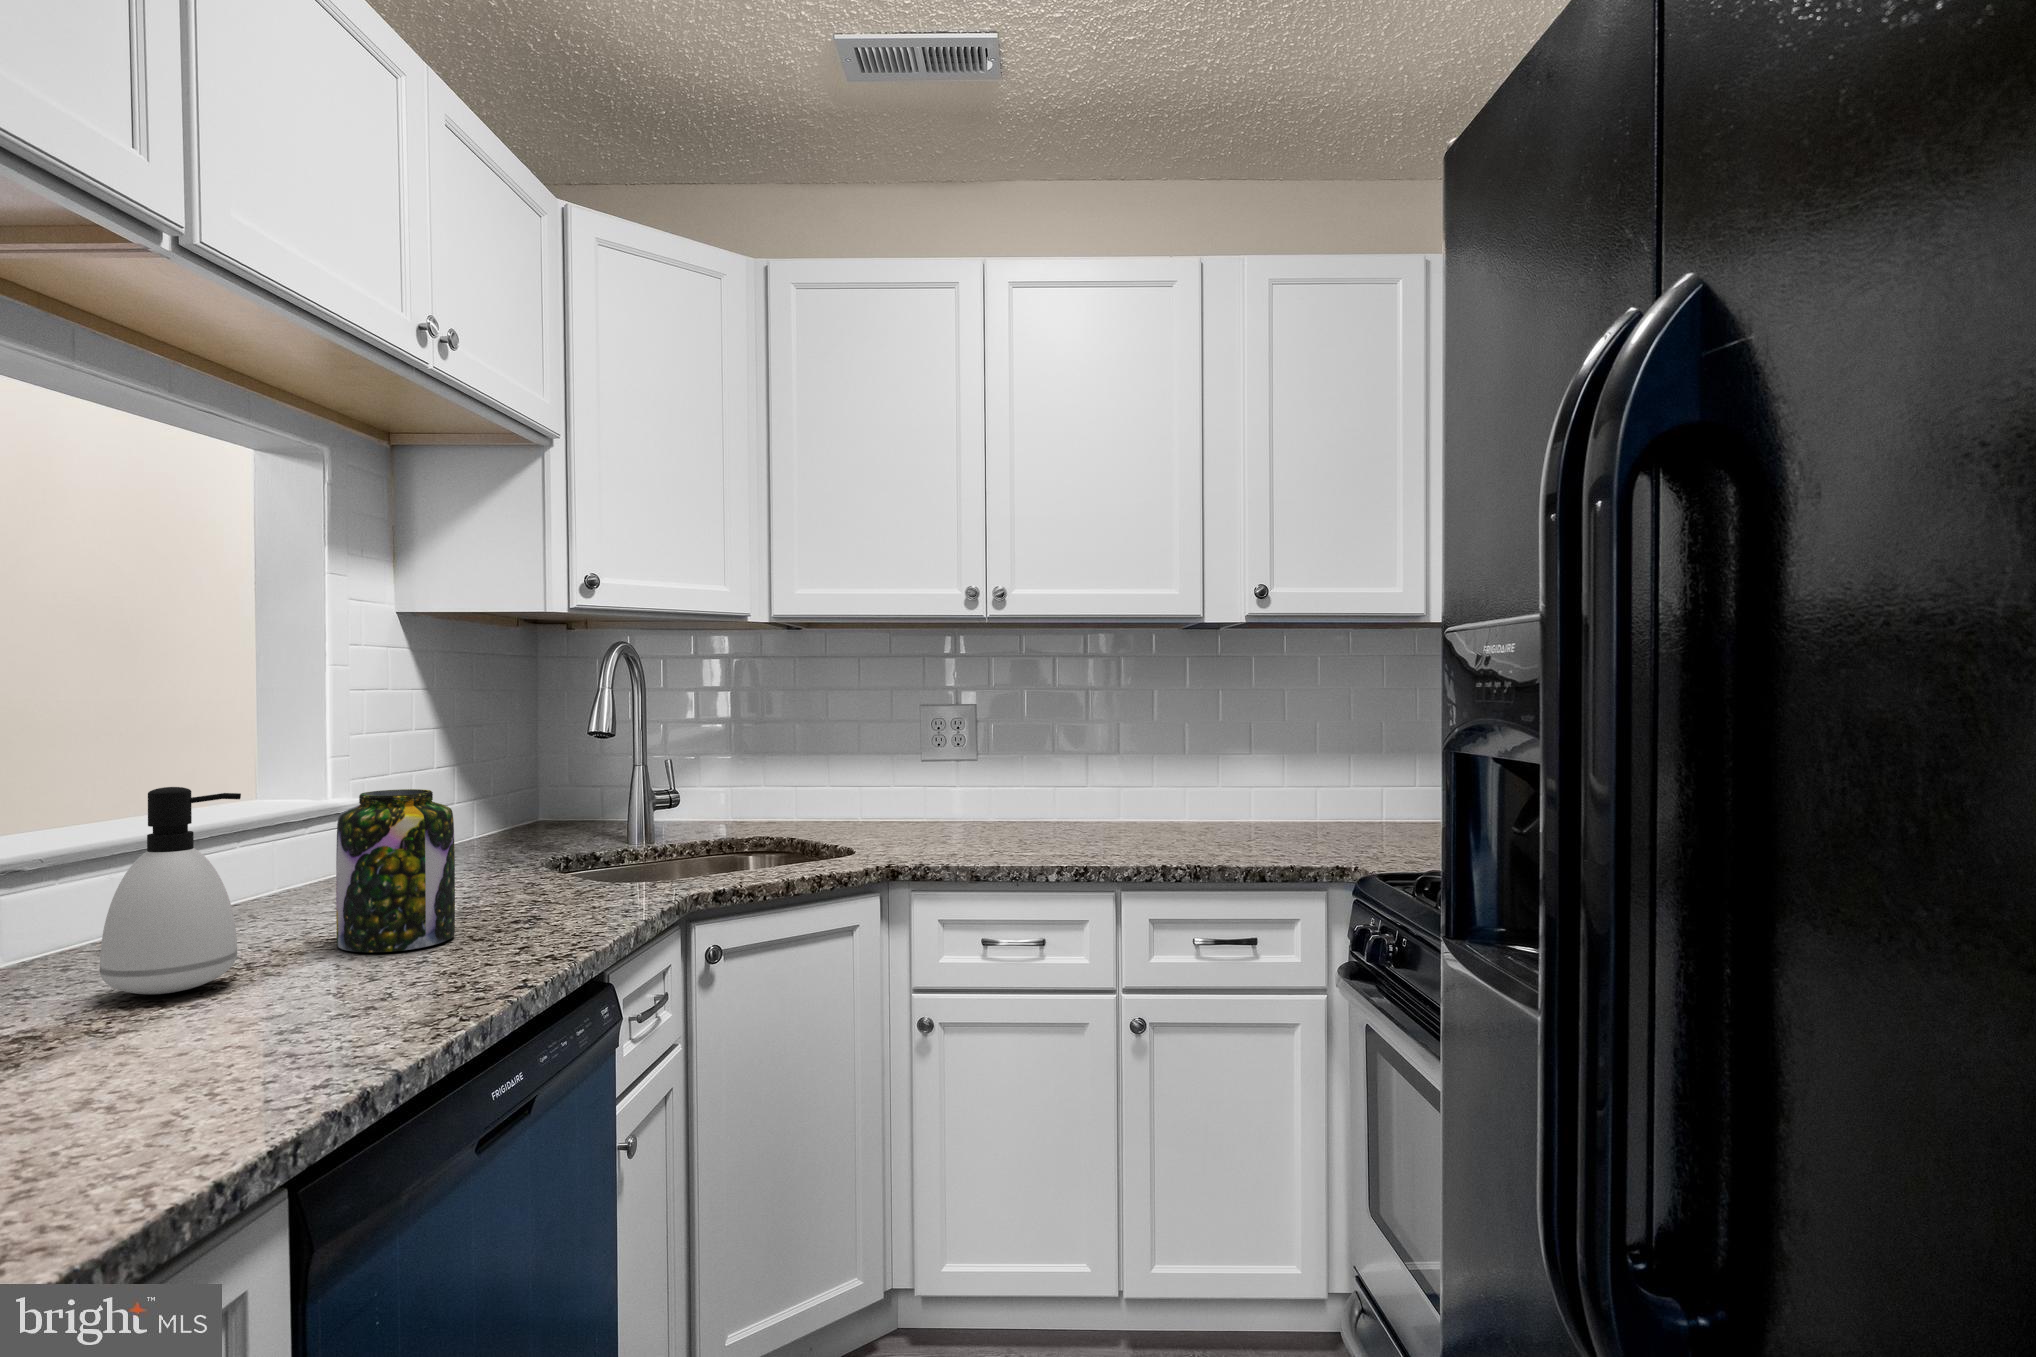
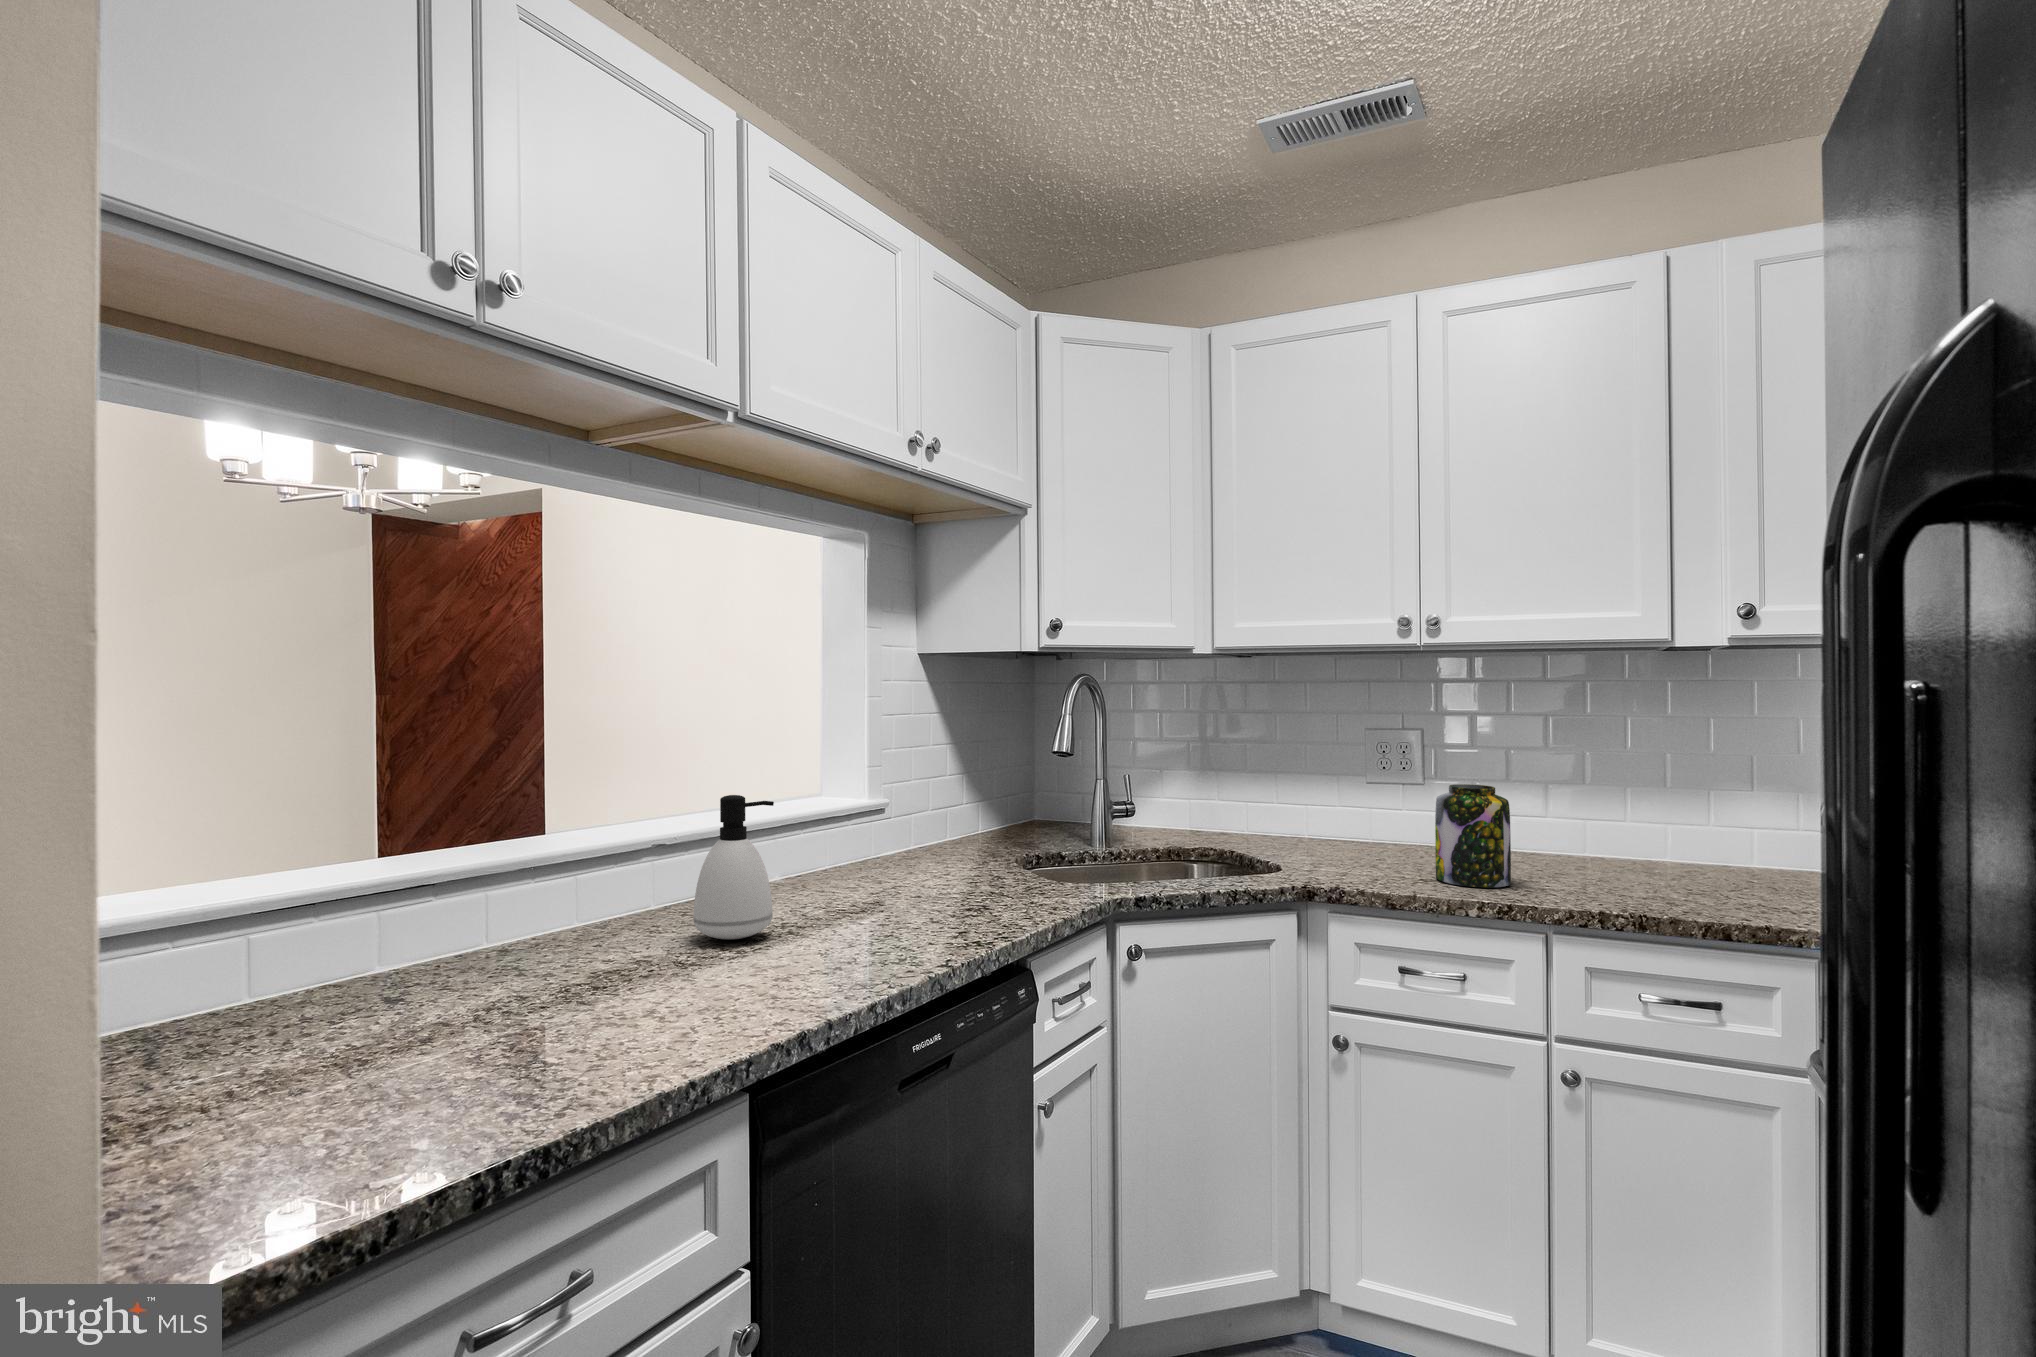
jar: present [336,789,455,952] -> present [1435,784,1511,888]

